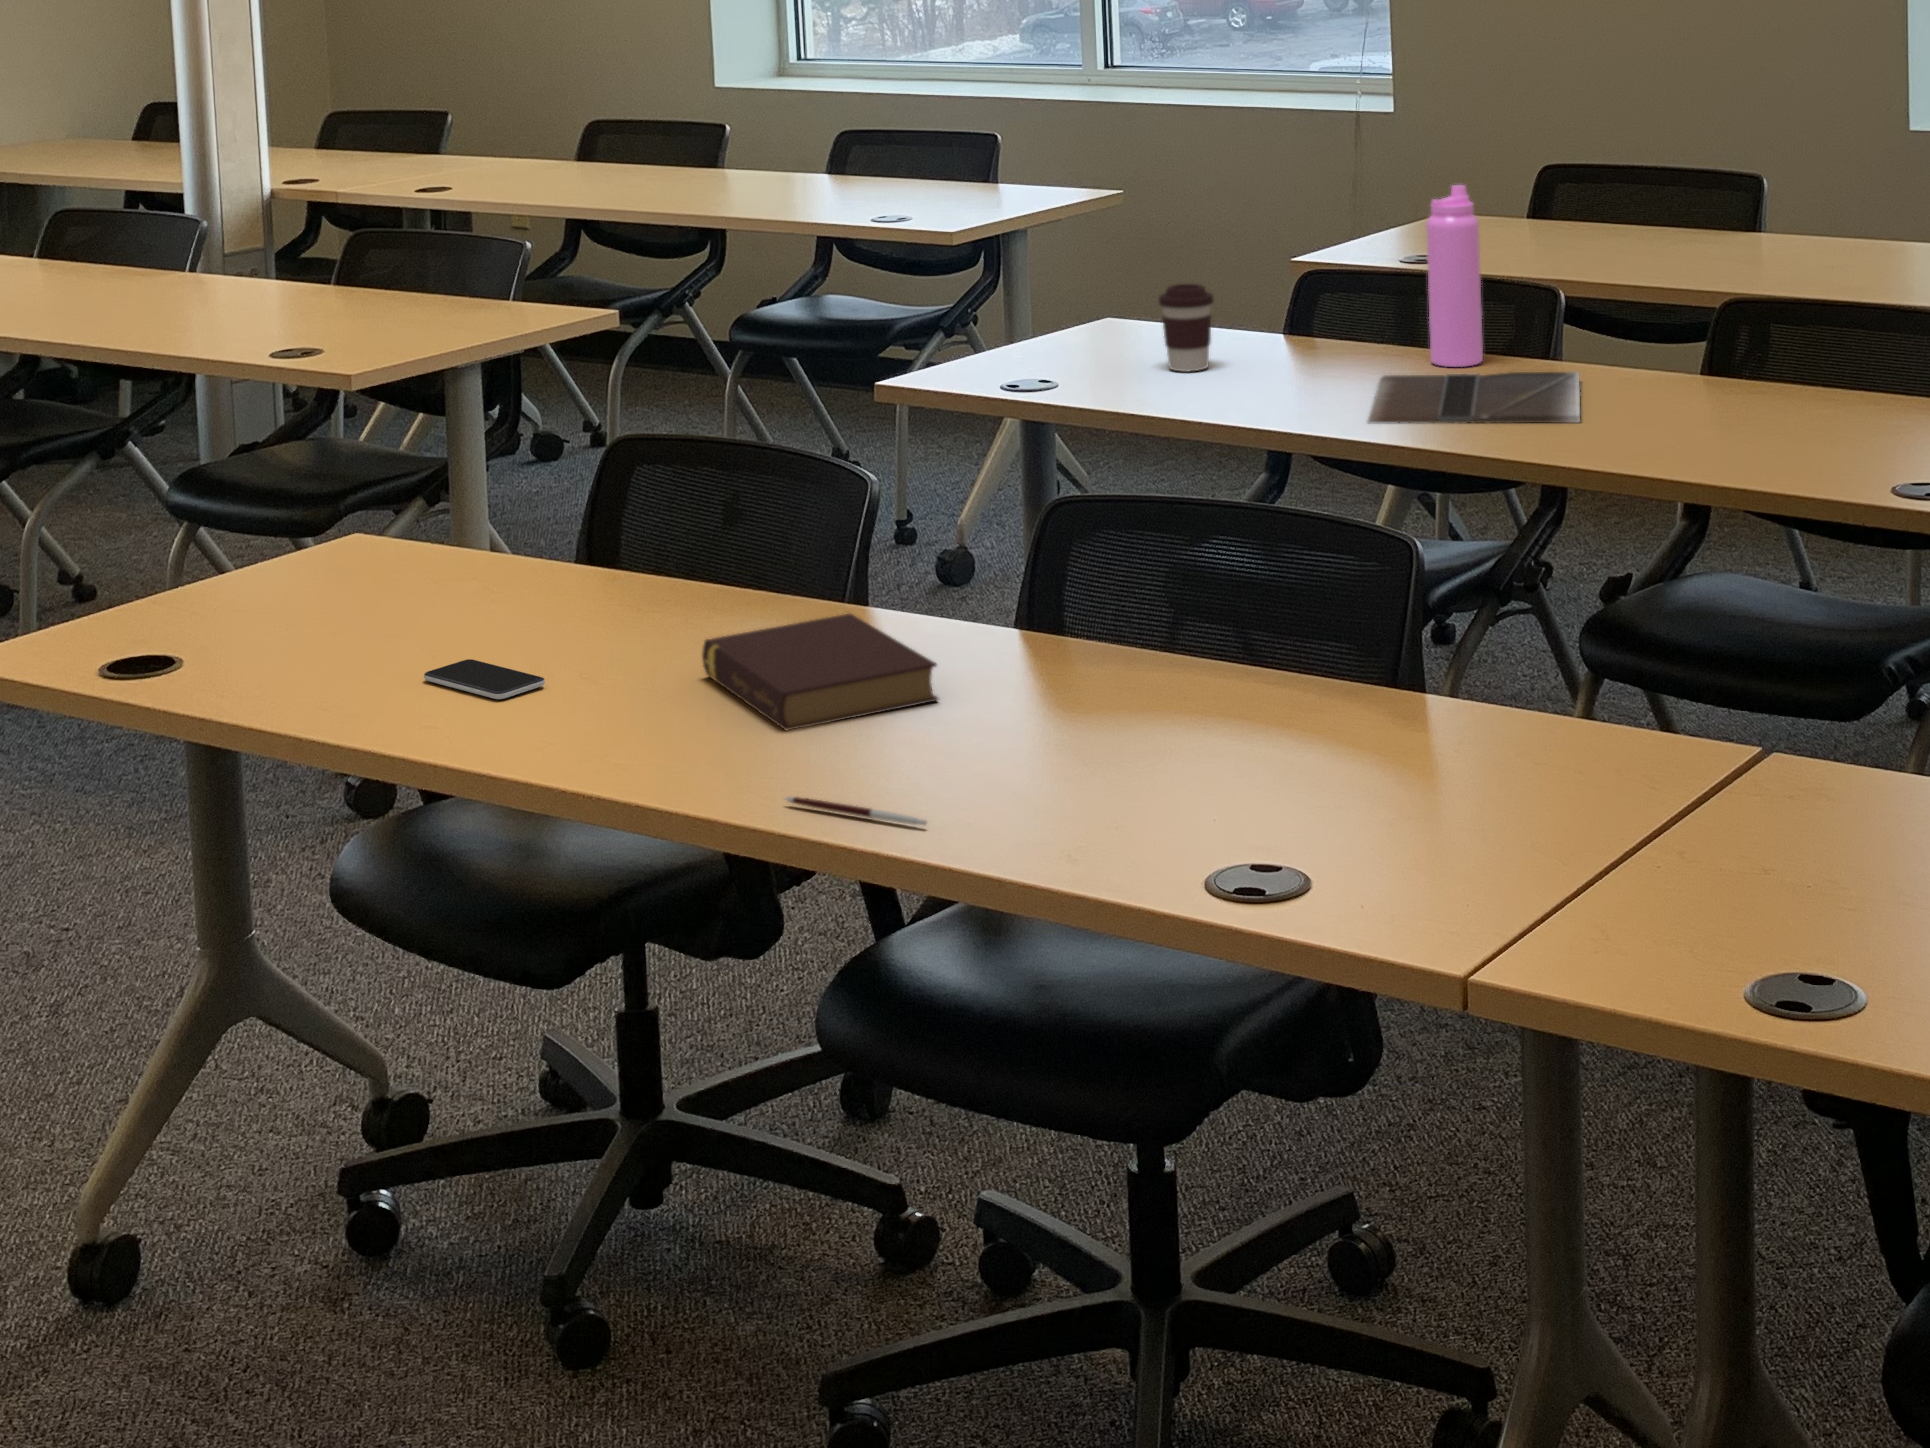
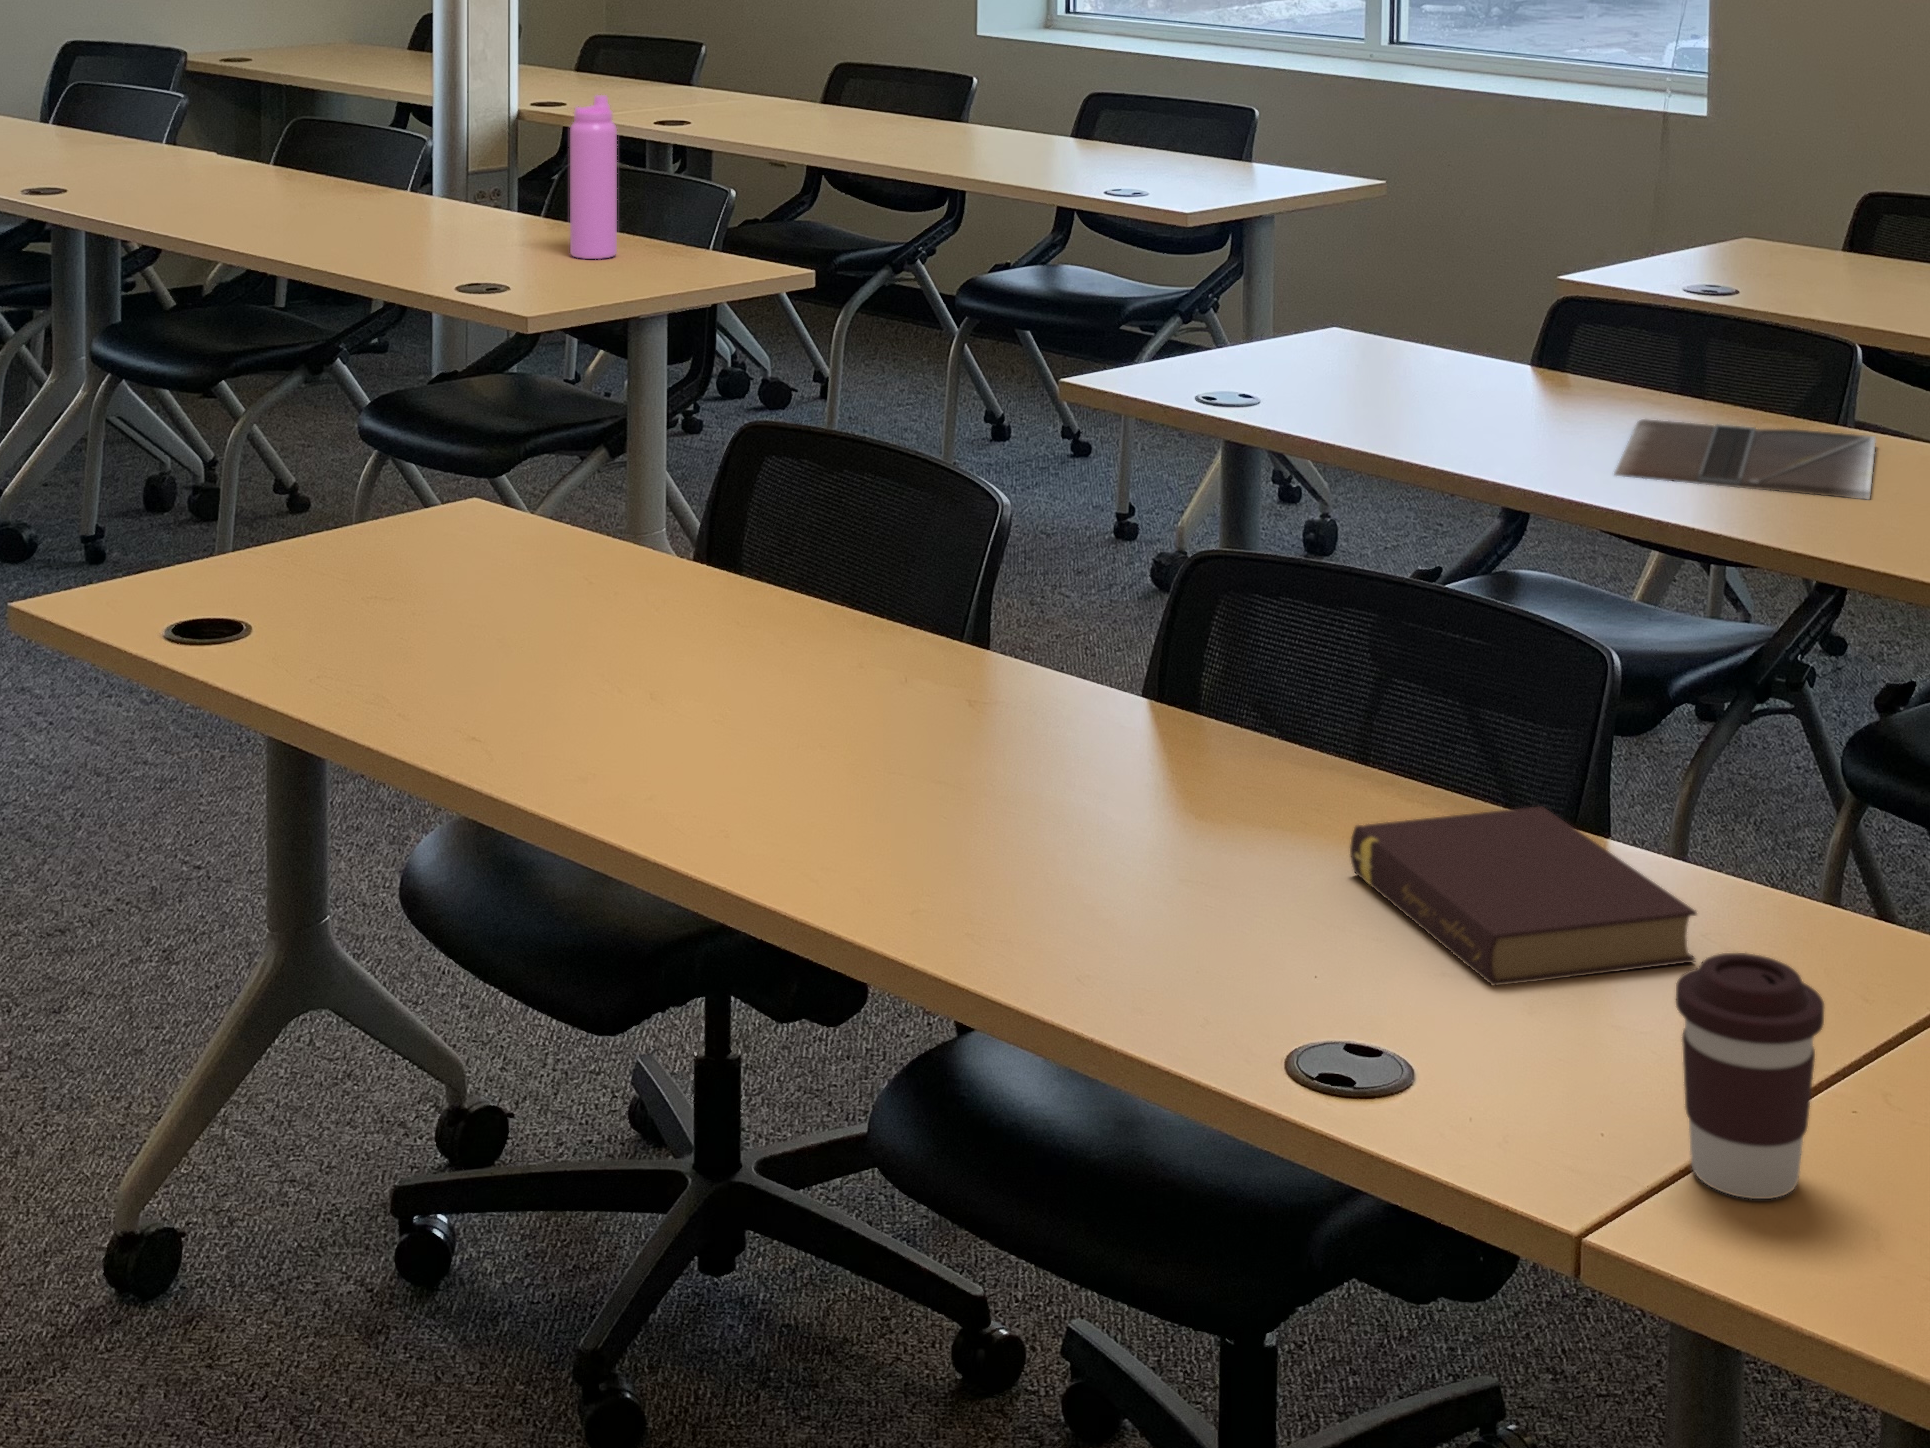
water bottle: present [1426,185,1483,367] -> present [570,95,617,259]
coffee cup: present [1159,284,1213,372] -> present [1676,953,1824,1199]
book: present [702,614,938,730] -> present [1350,807,1696,986]
smartphone: present [424,659,545,699] -> none [495,658,620,710]
pen: present [786,797,927,825] -> none [839,877,996,936]

